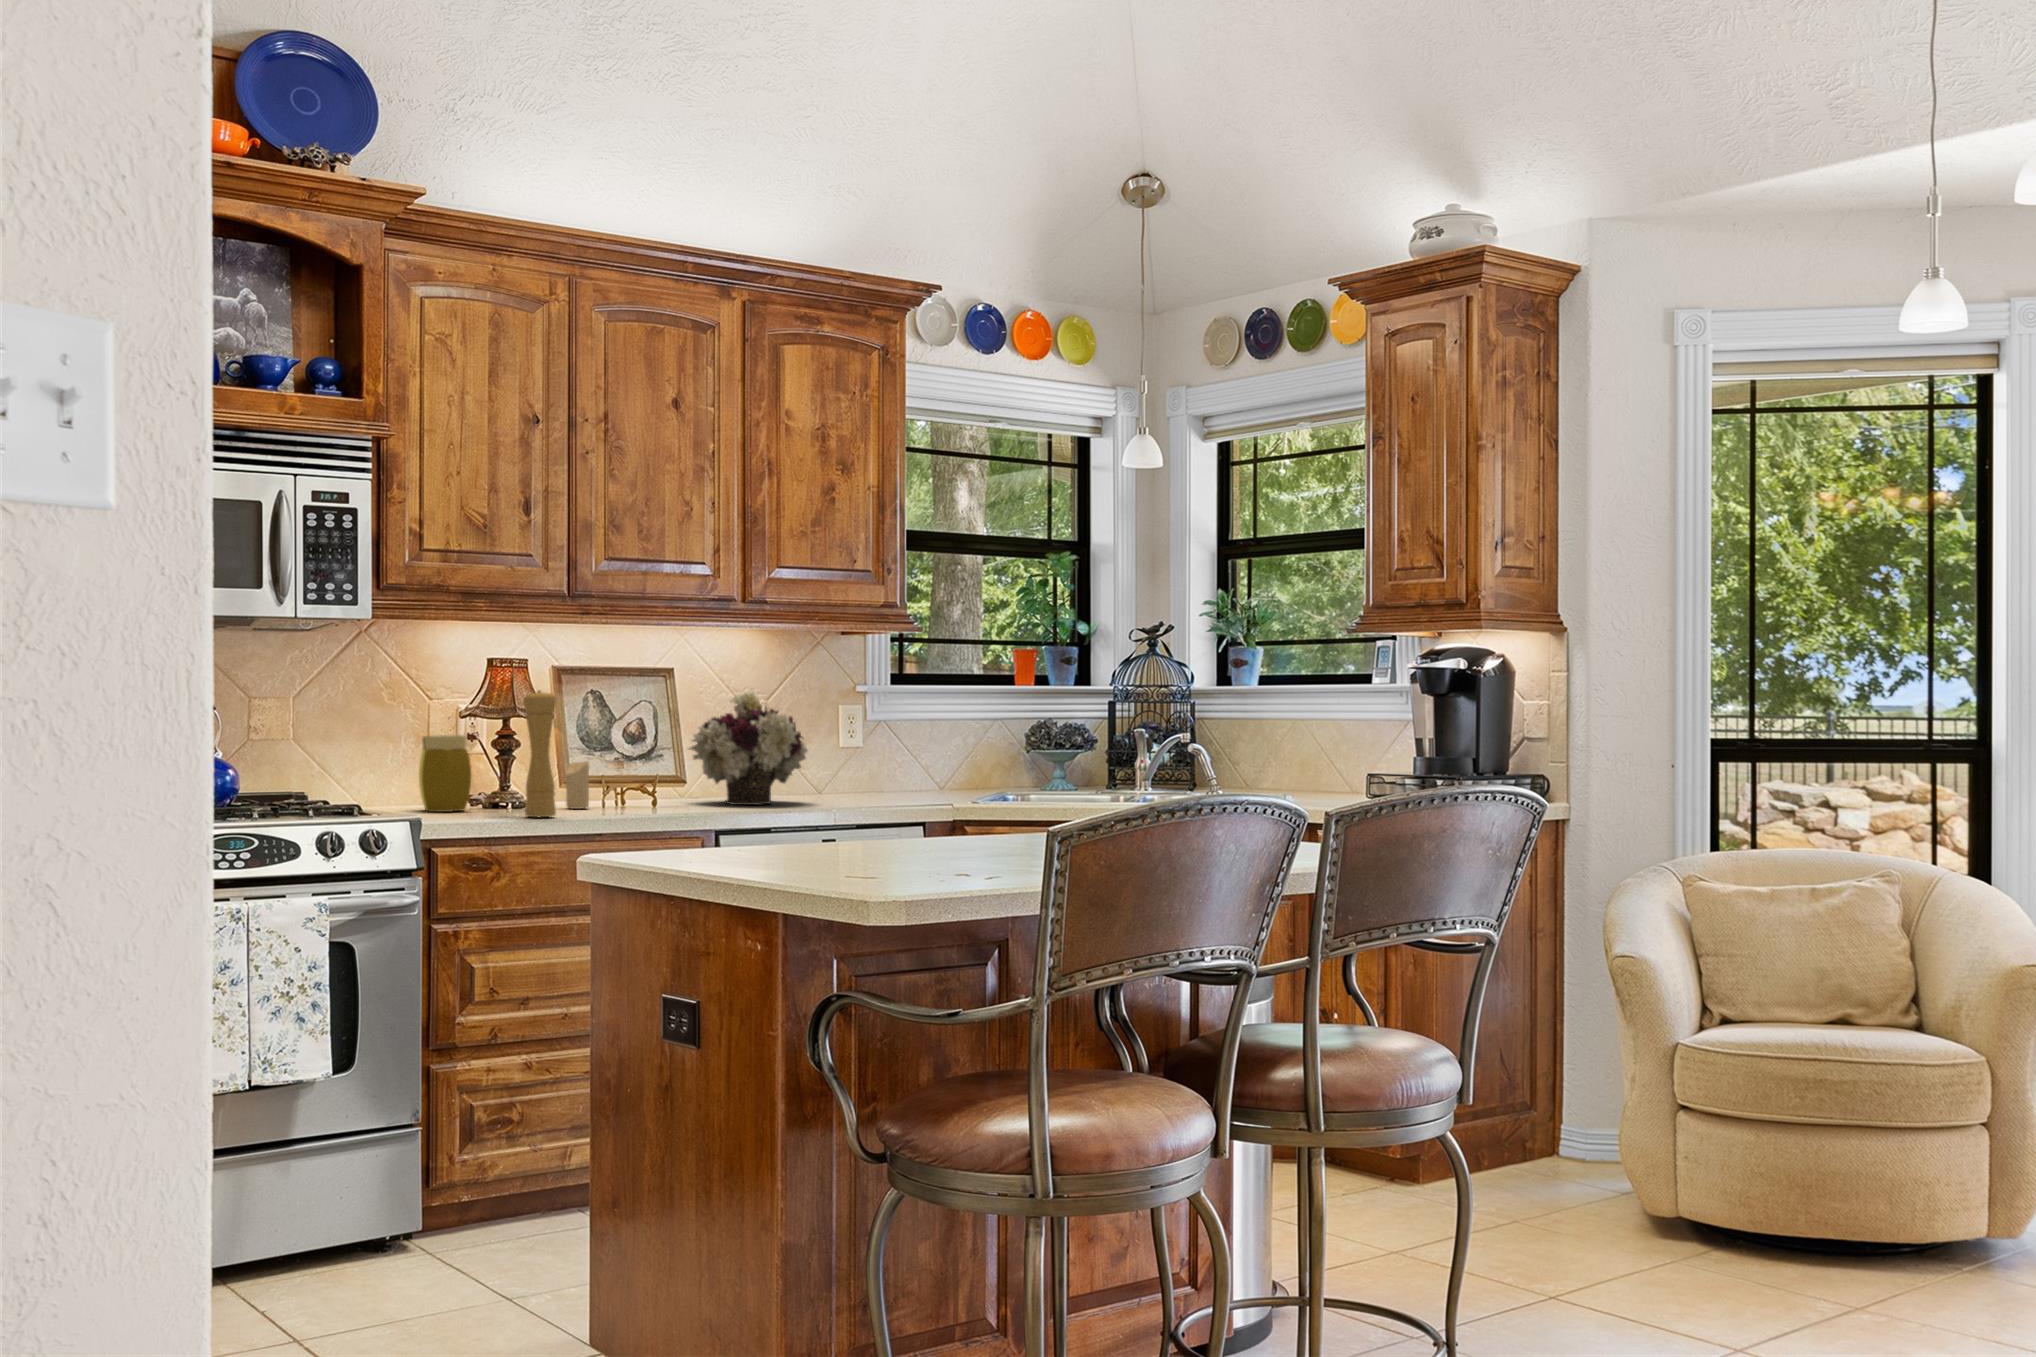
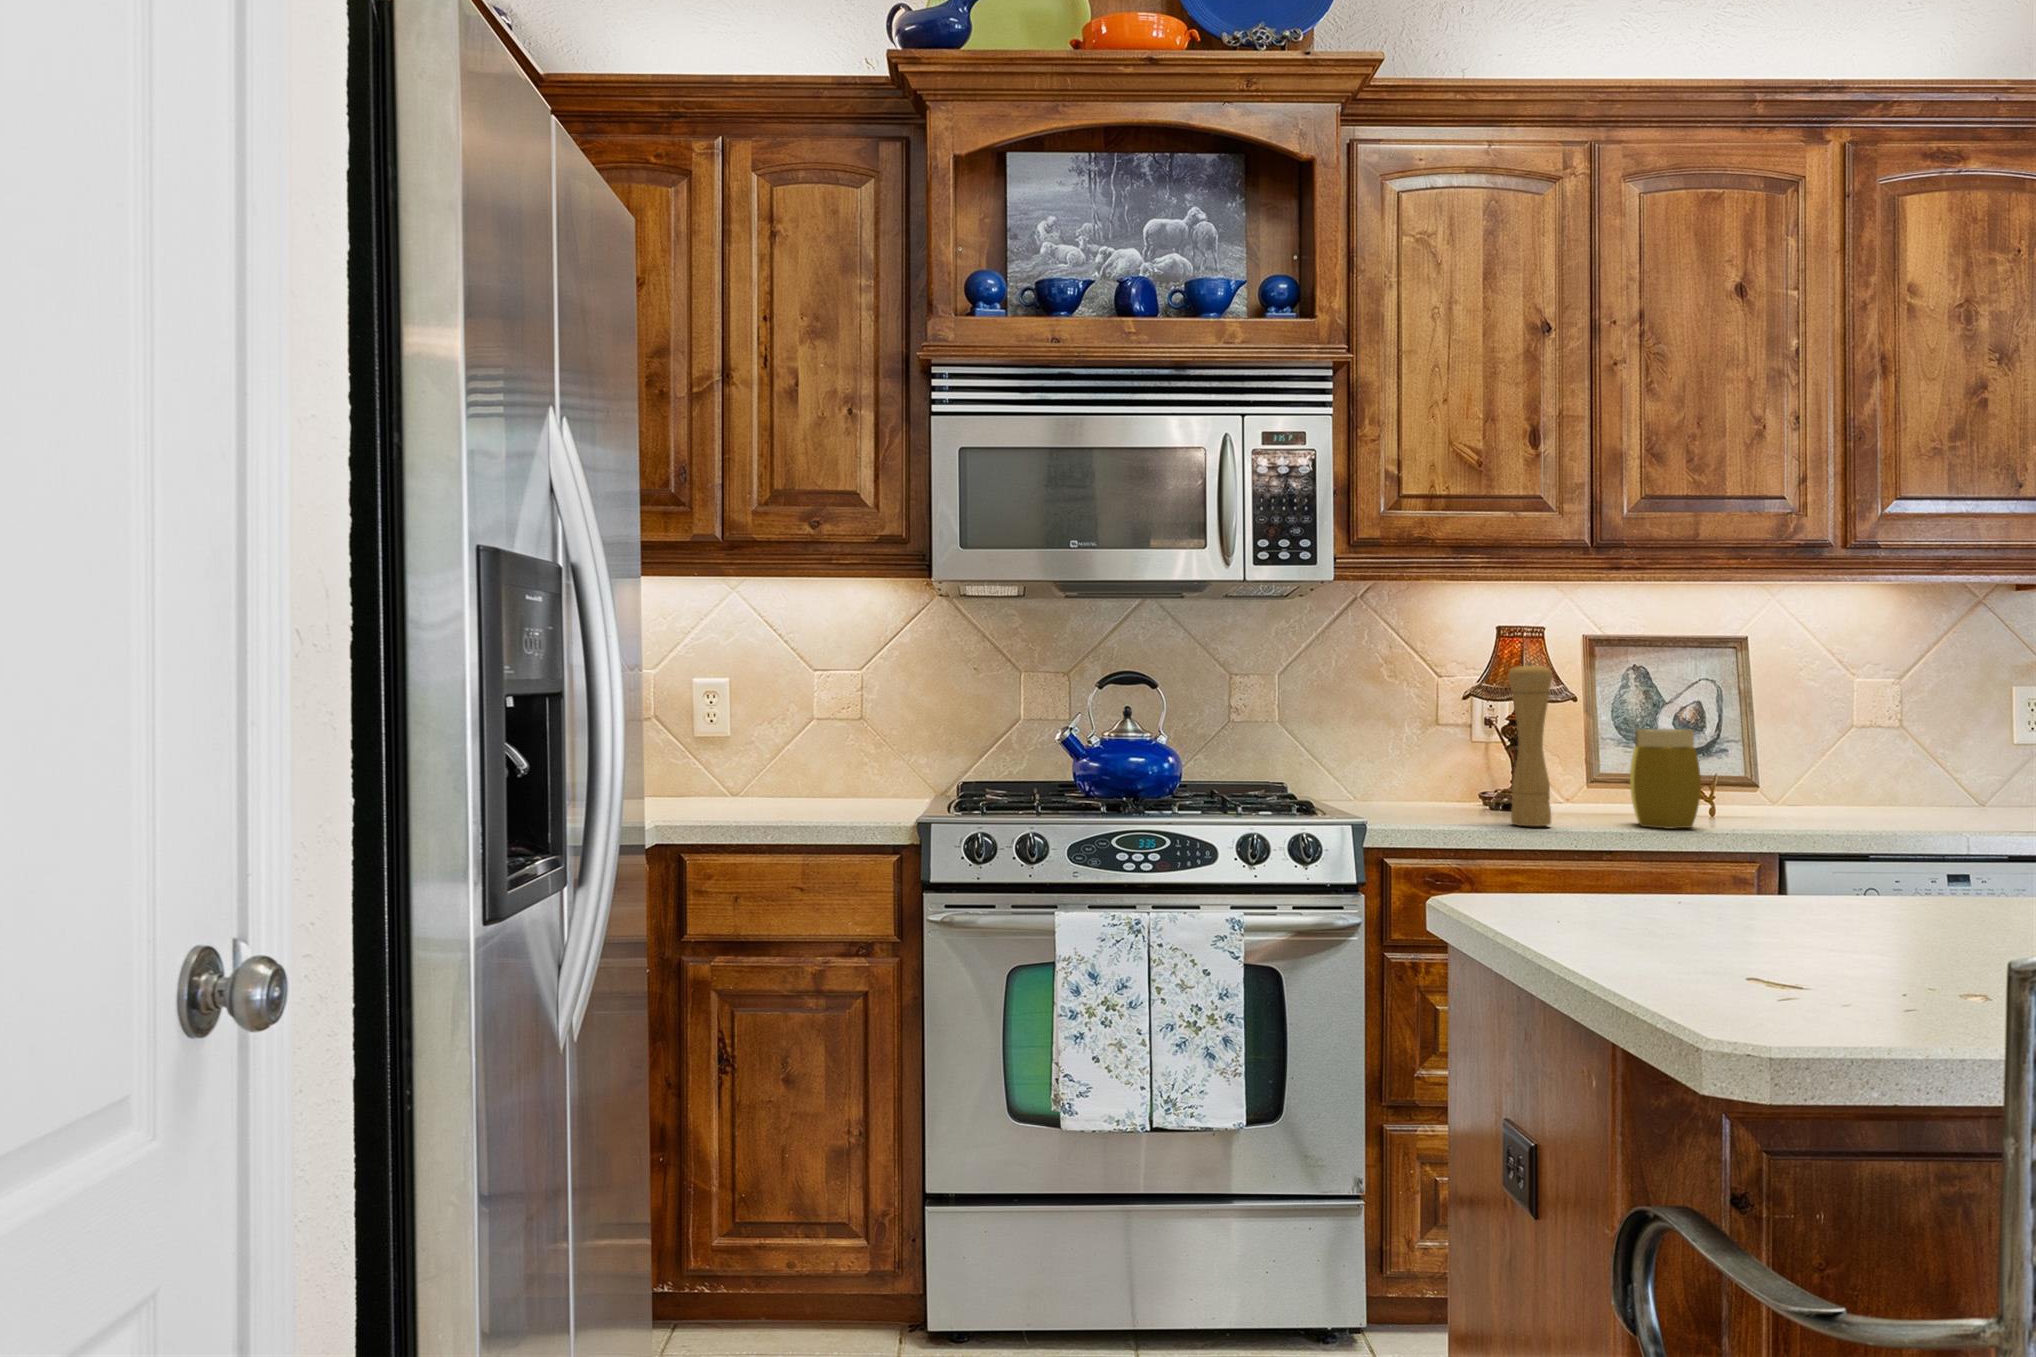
flower arrangement: present [689,692,807,805] -> none [1762,667,1948,820]
jar: present [419,735,471,812] -> present [1630,729,1701,829]
candle: present [565,761,589,809] -> none [1583,754,1615,814]

